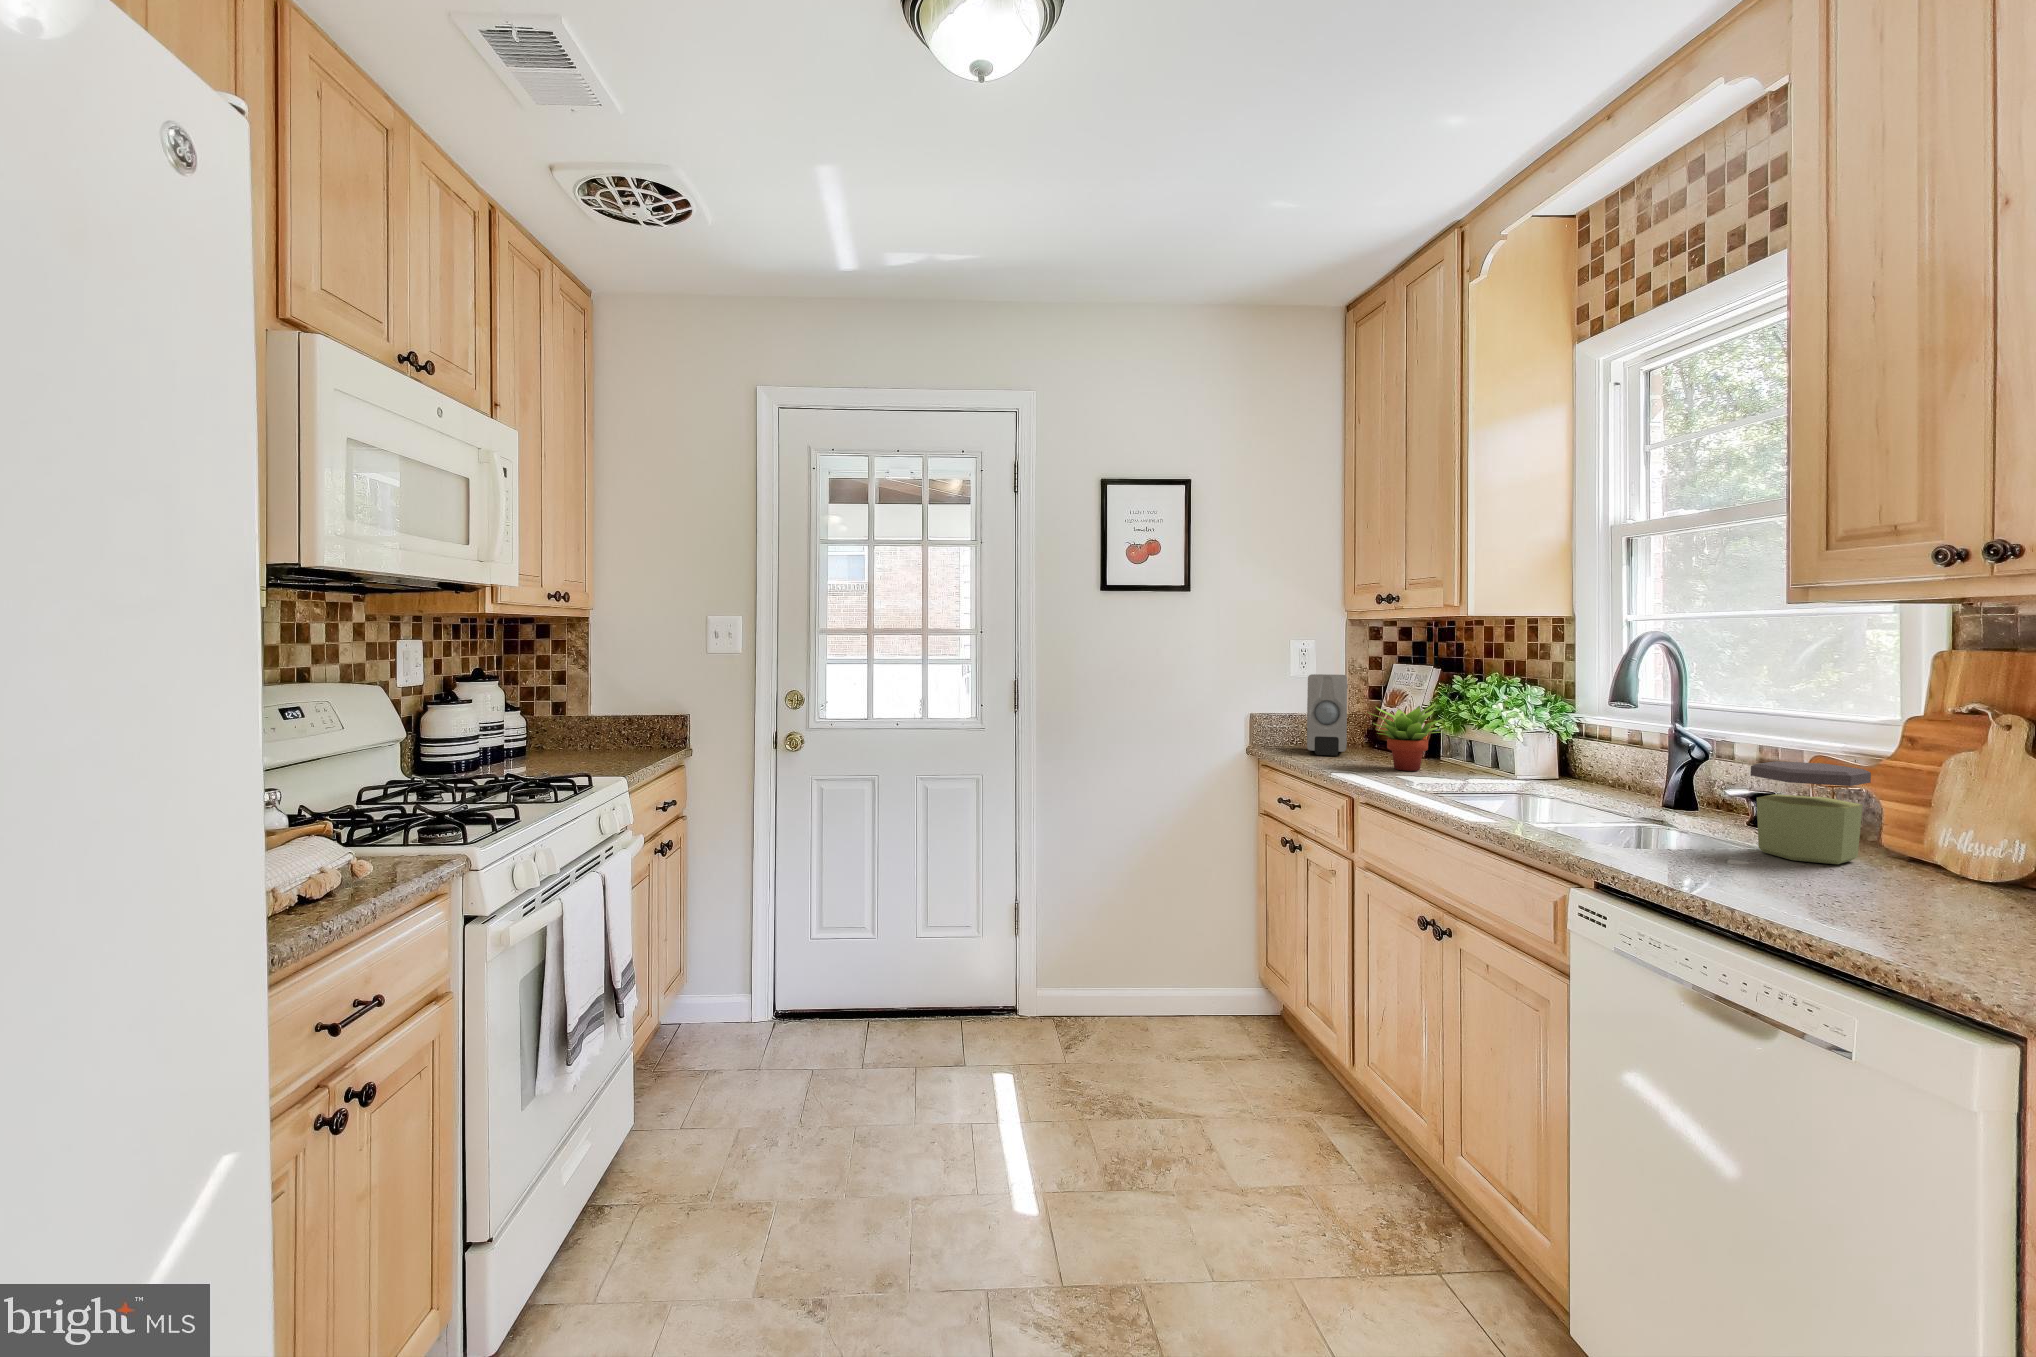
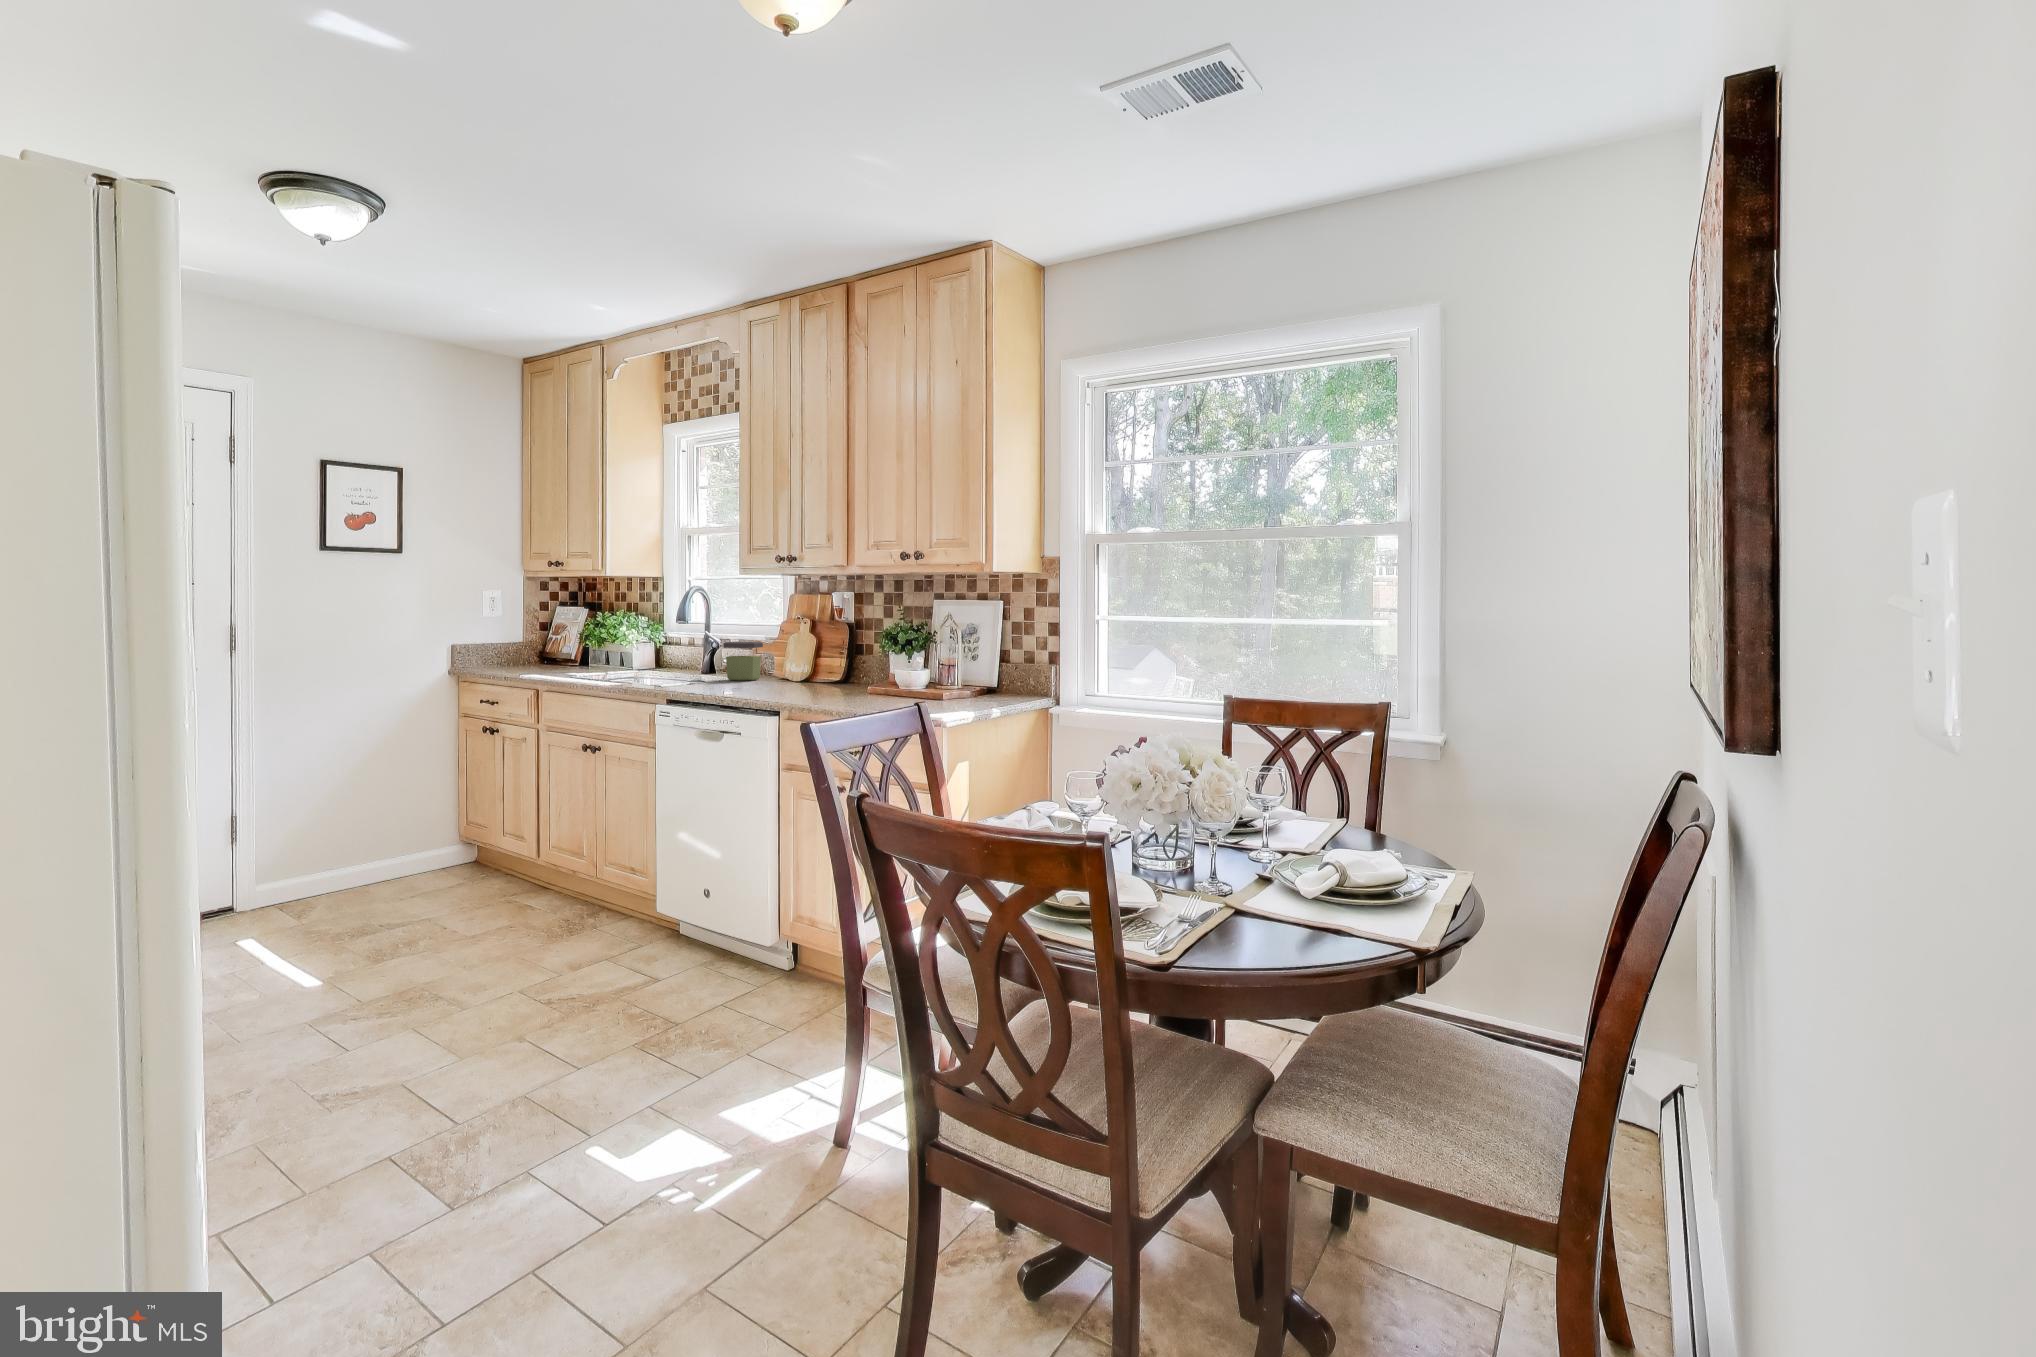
soap dispenser: present [1307,674,1348,755] -> none [497,612,528,667]
succulent plant: present [1367,702,1445,771] -> none [543,628,593,670]

